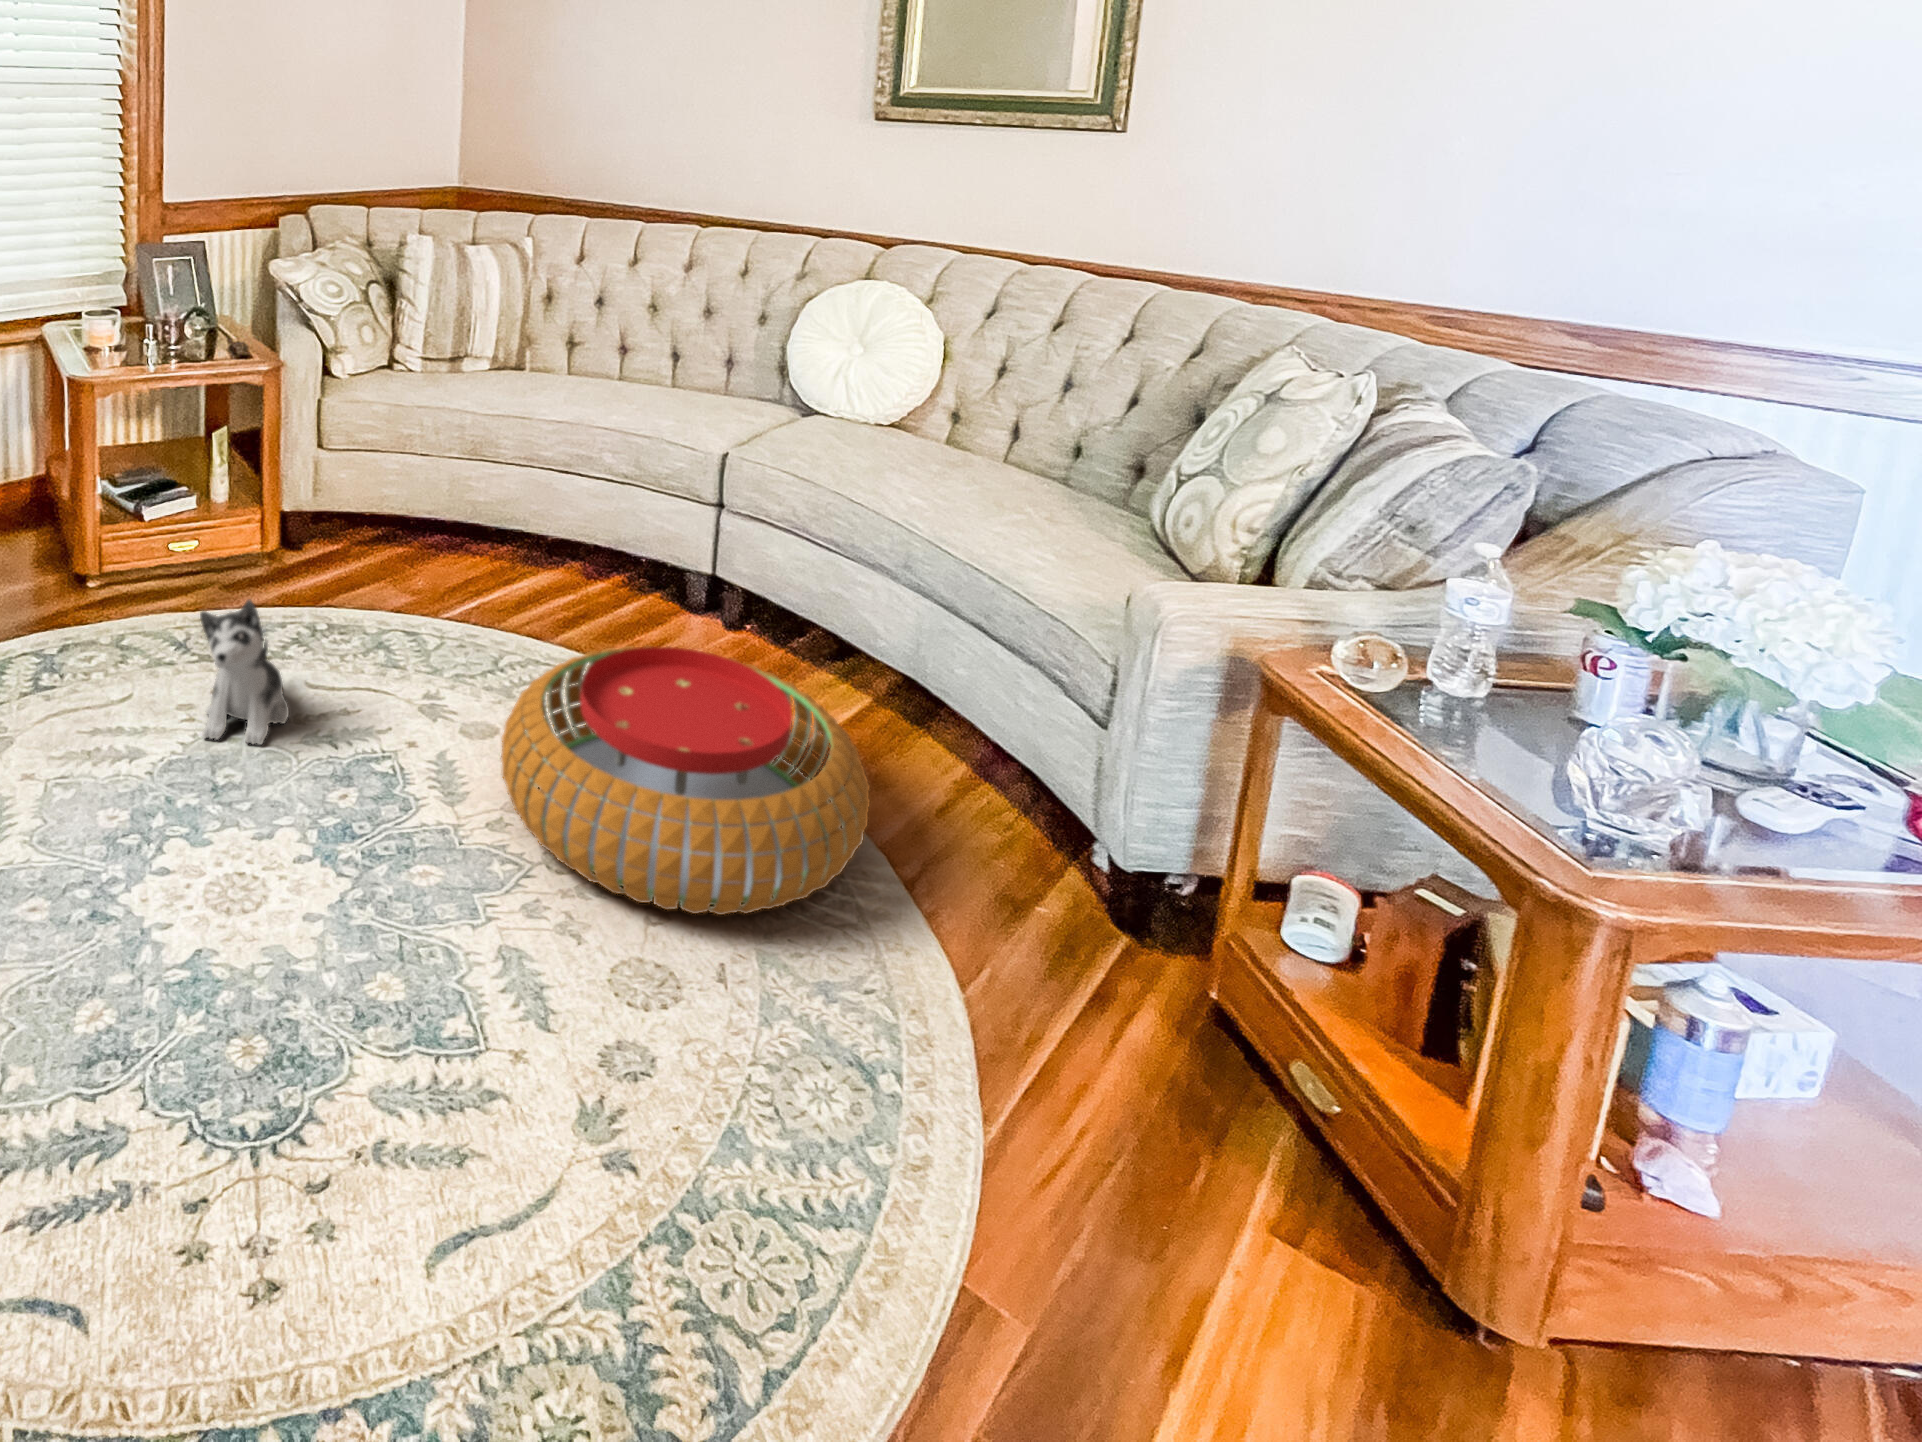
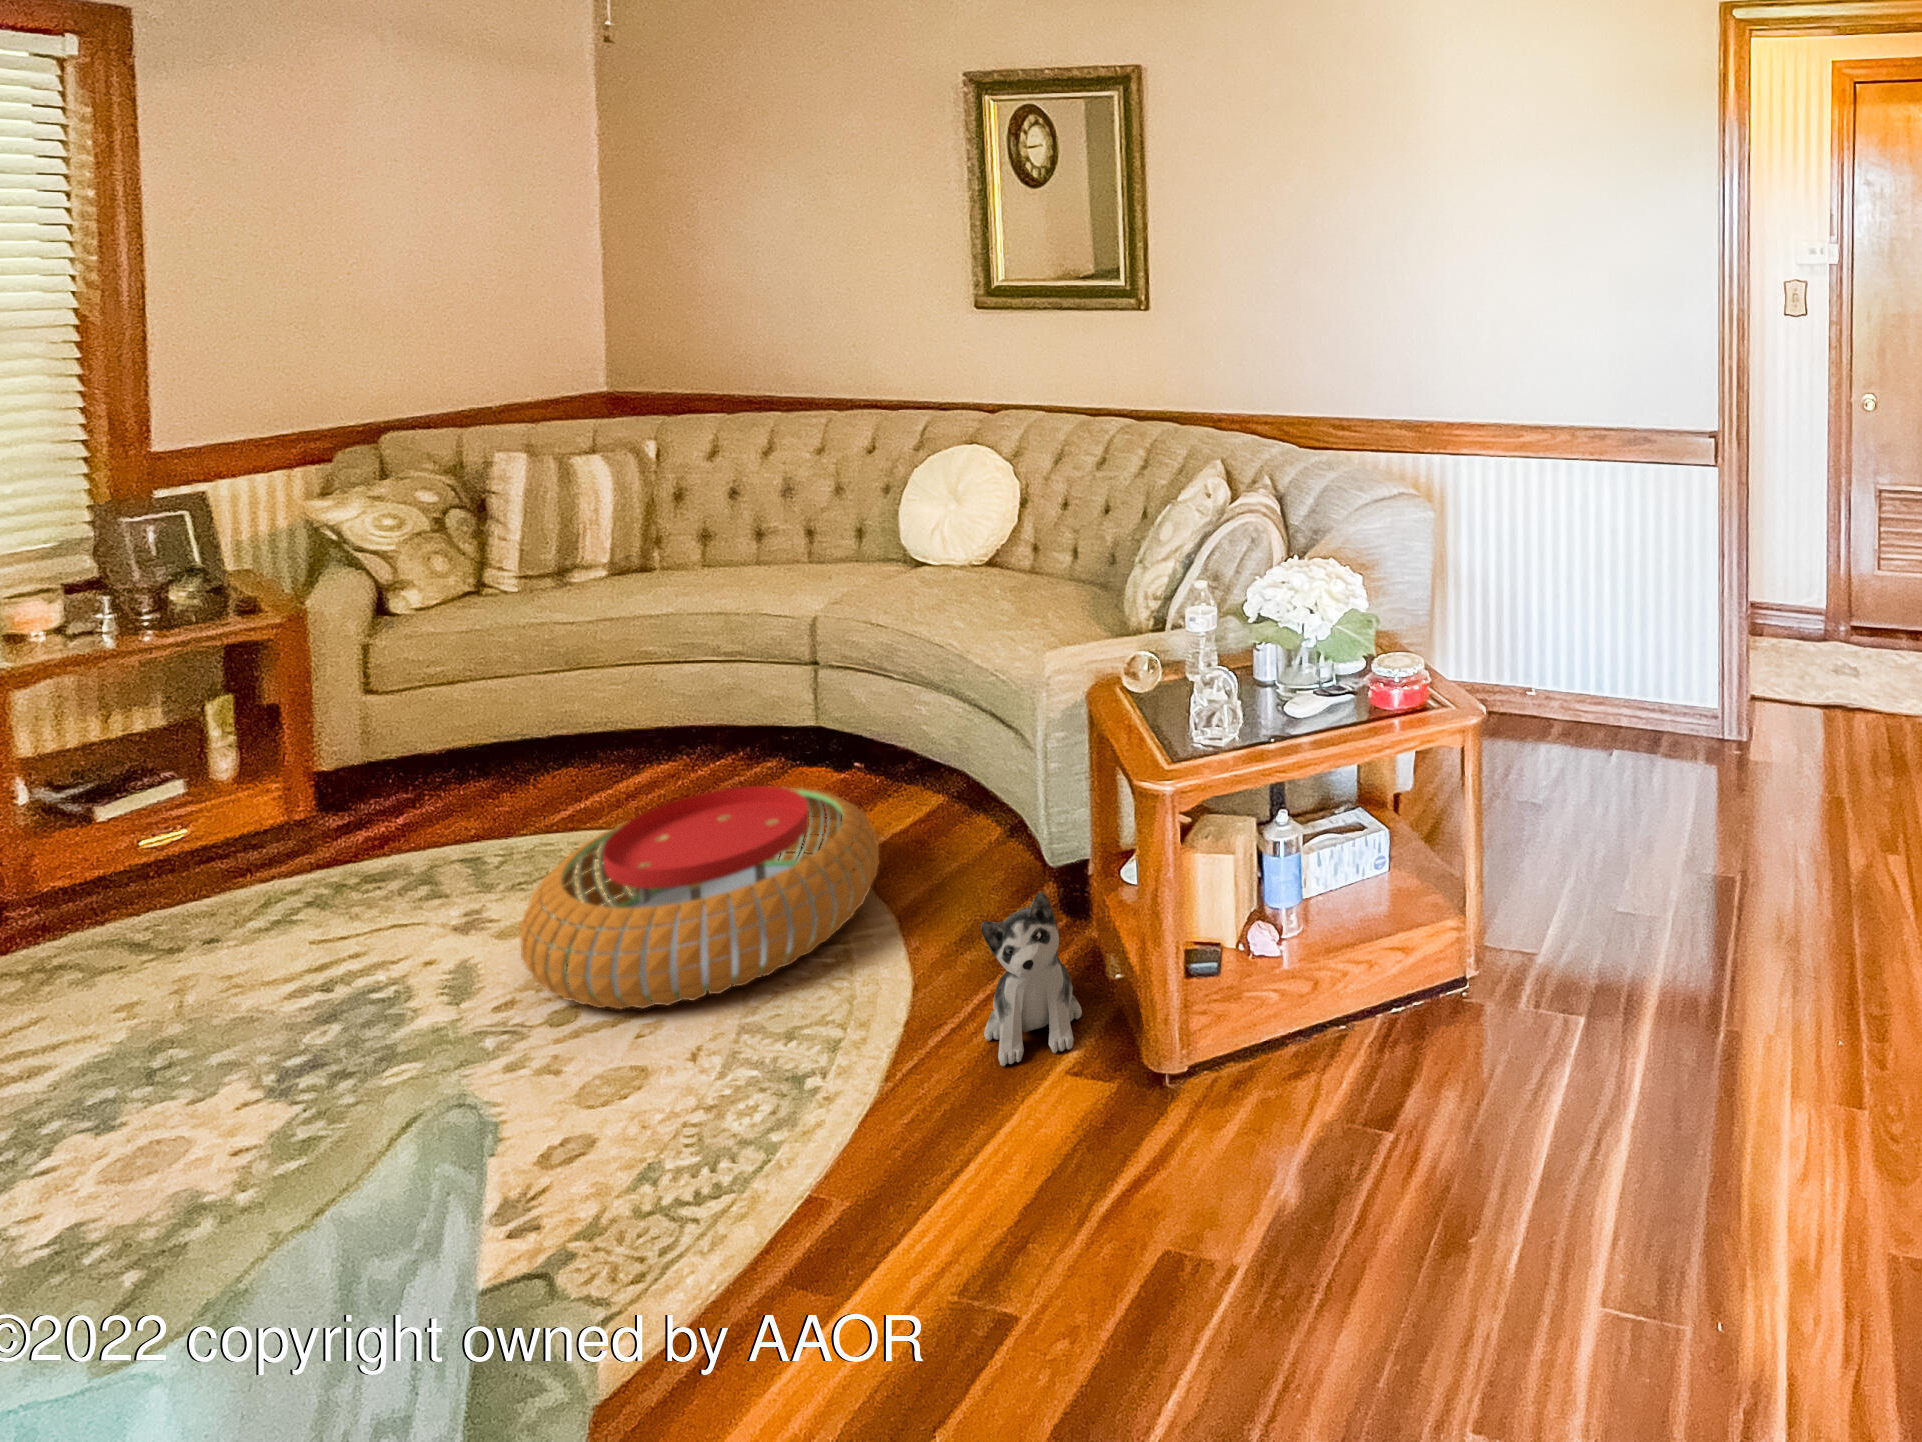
plush toy: present [200,600,289,745] -> present [981,891,1082,1066]

